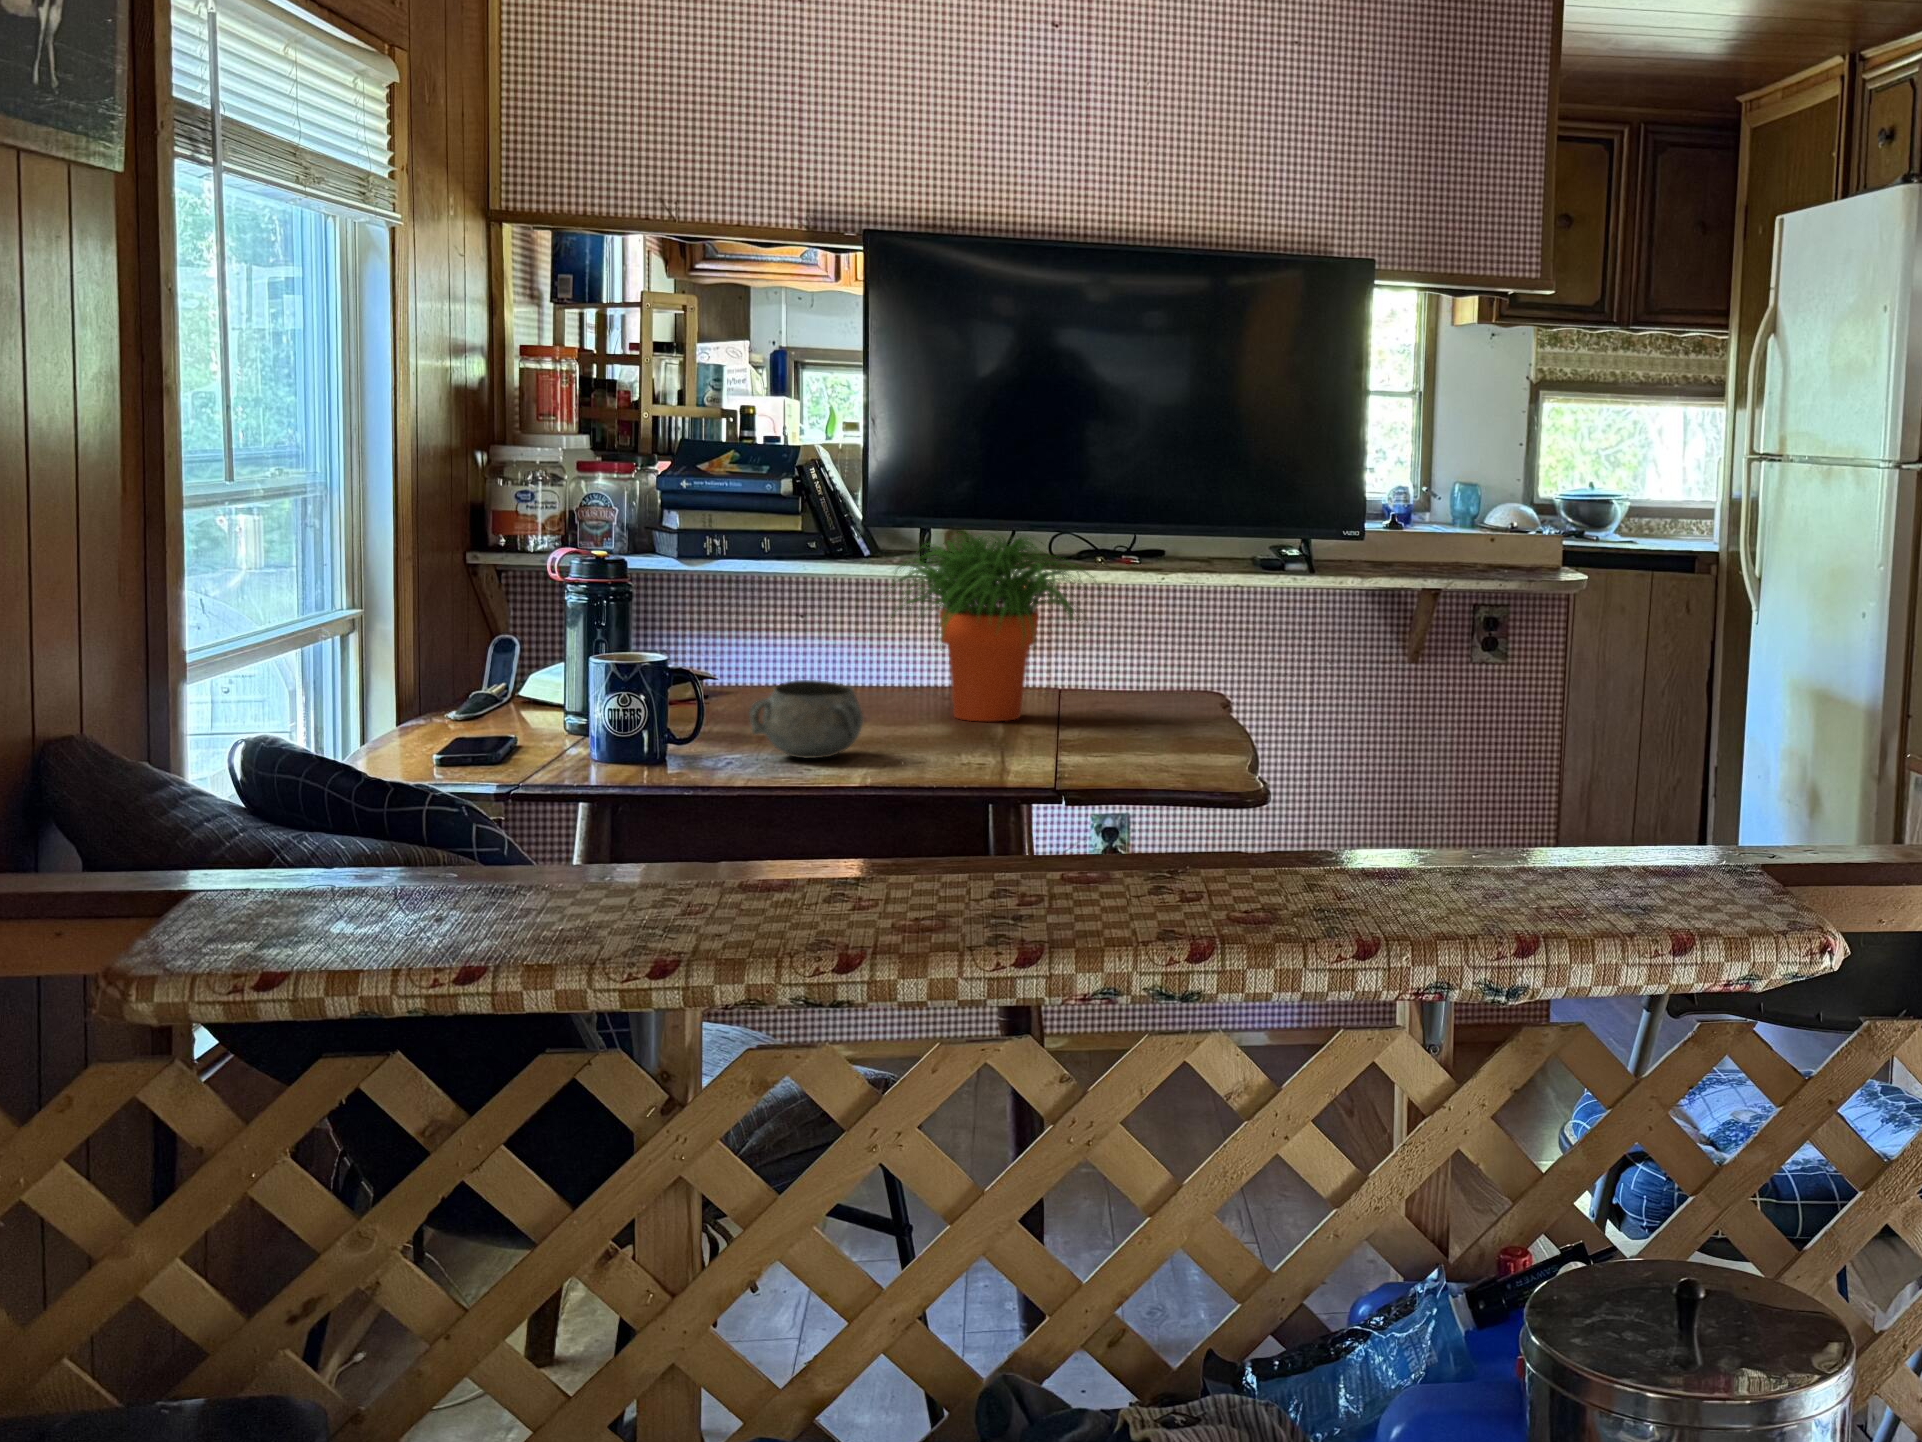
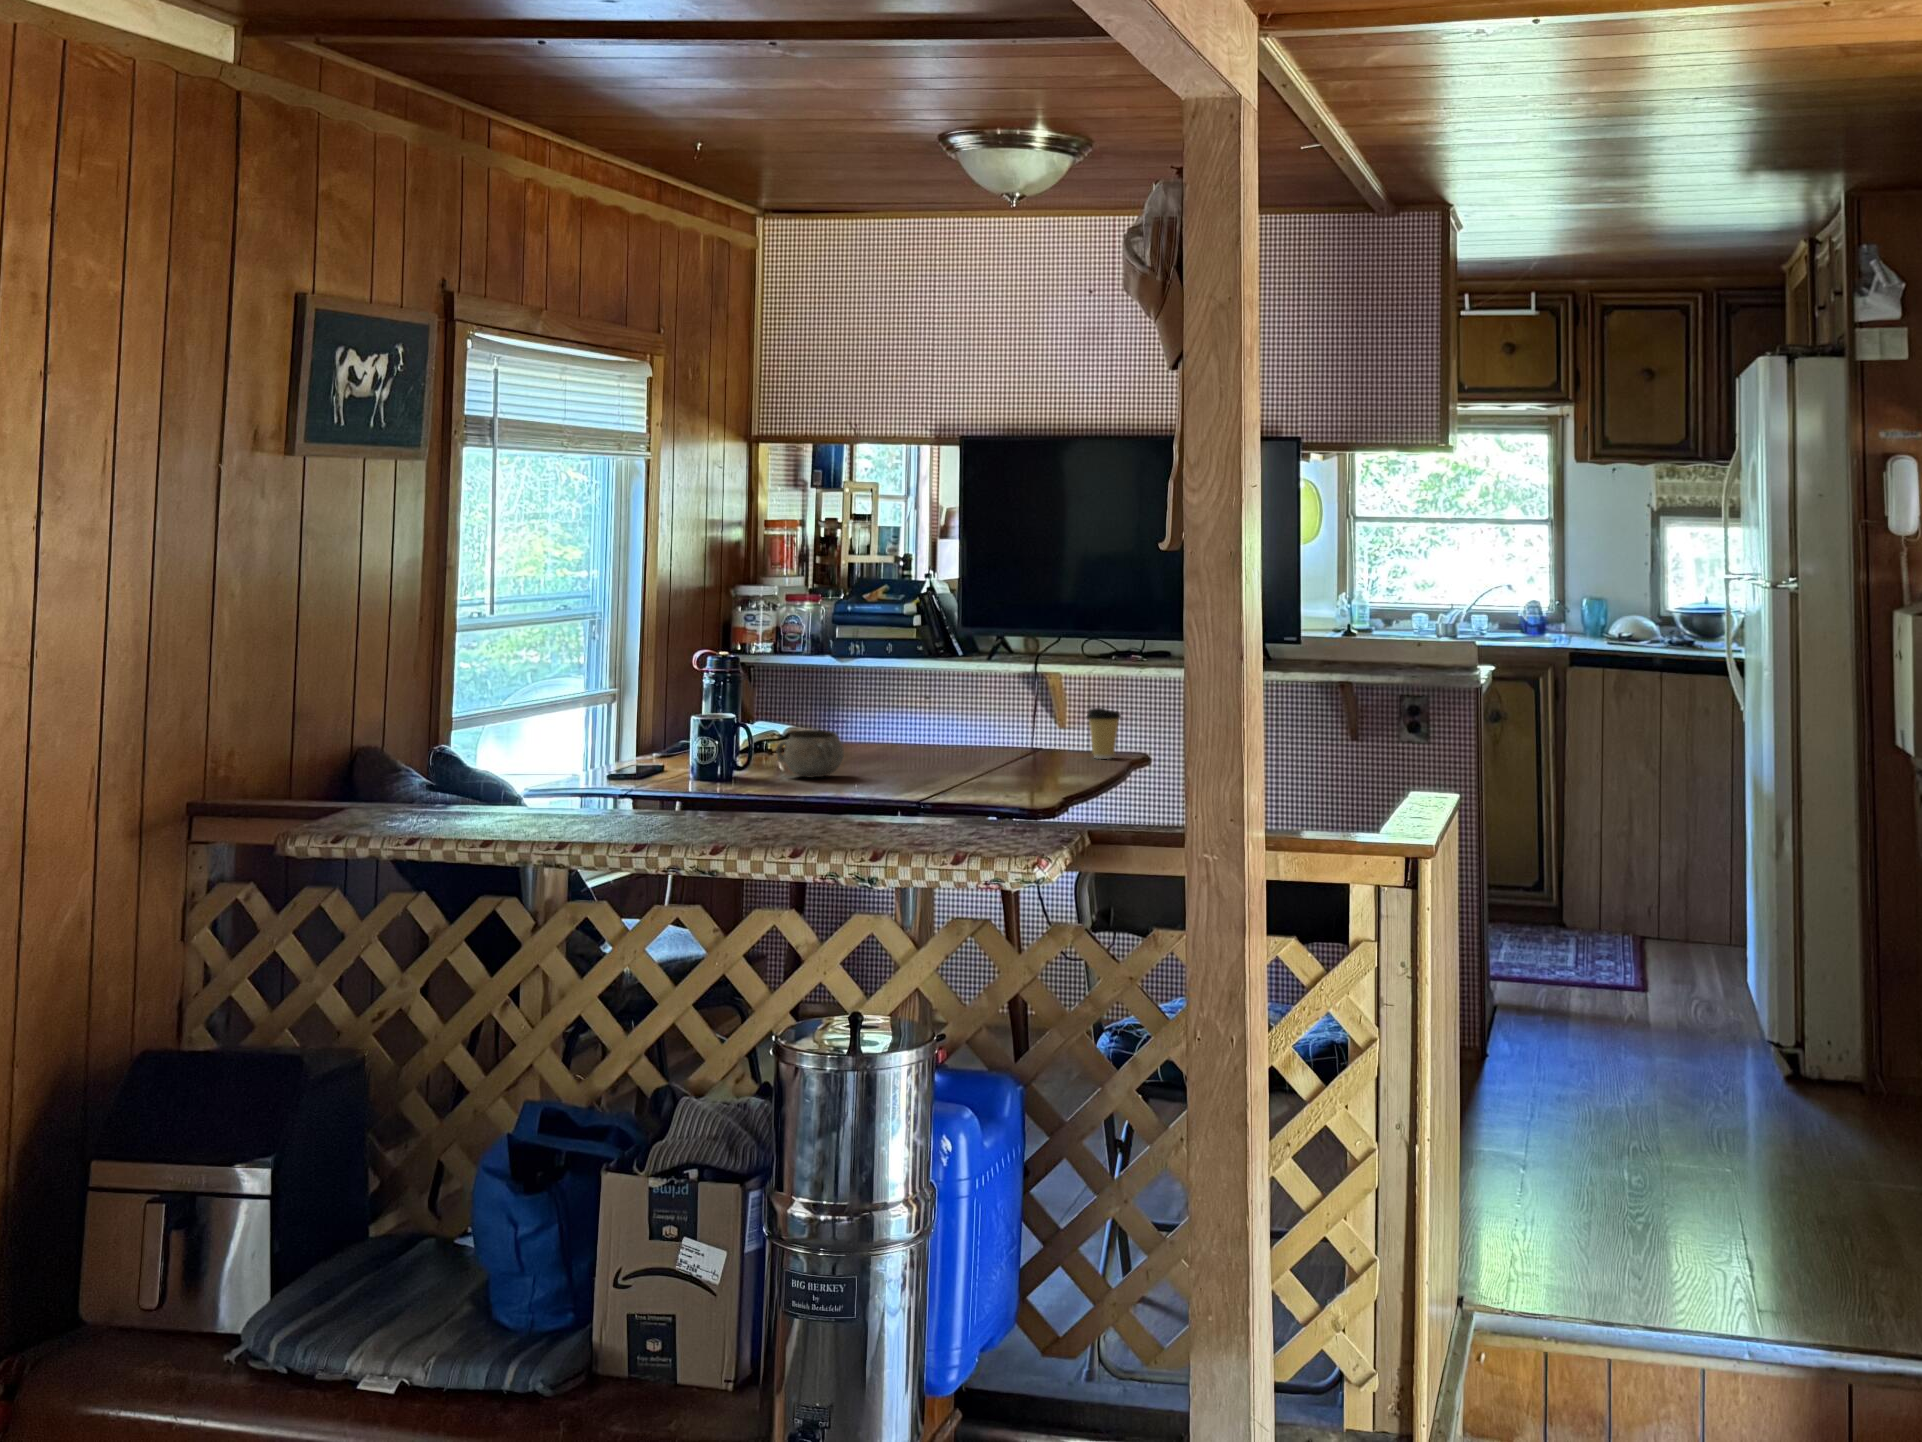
potted plant: present [890,530,1102,721] -> none [905,637,1045,764]
coffee cup: none [1117,633,1169,705] -> present [1087,708,1121,759]

